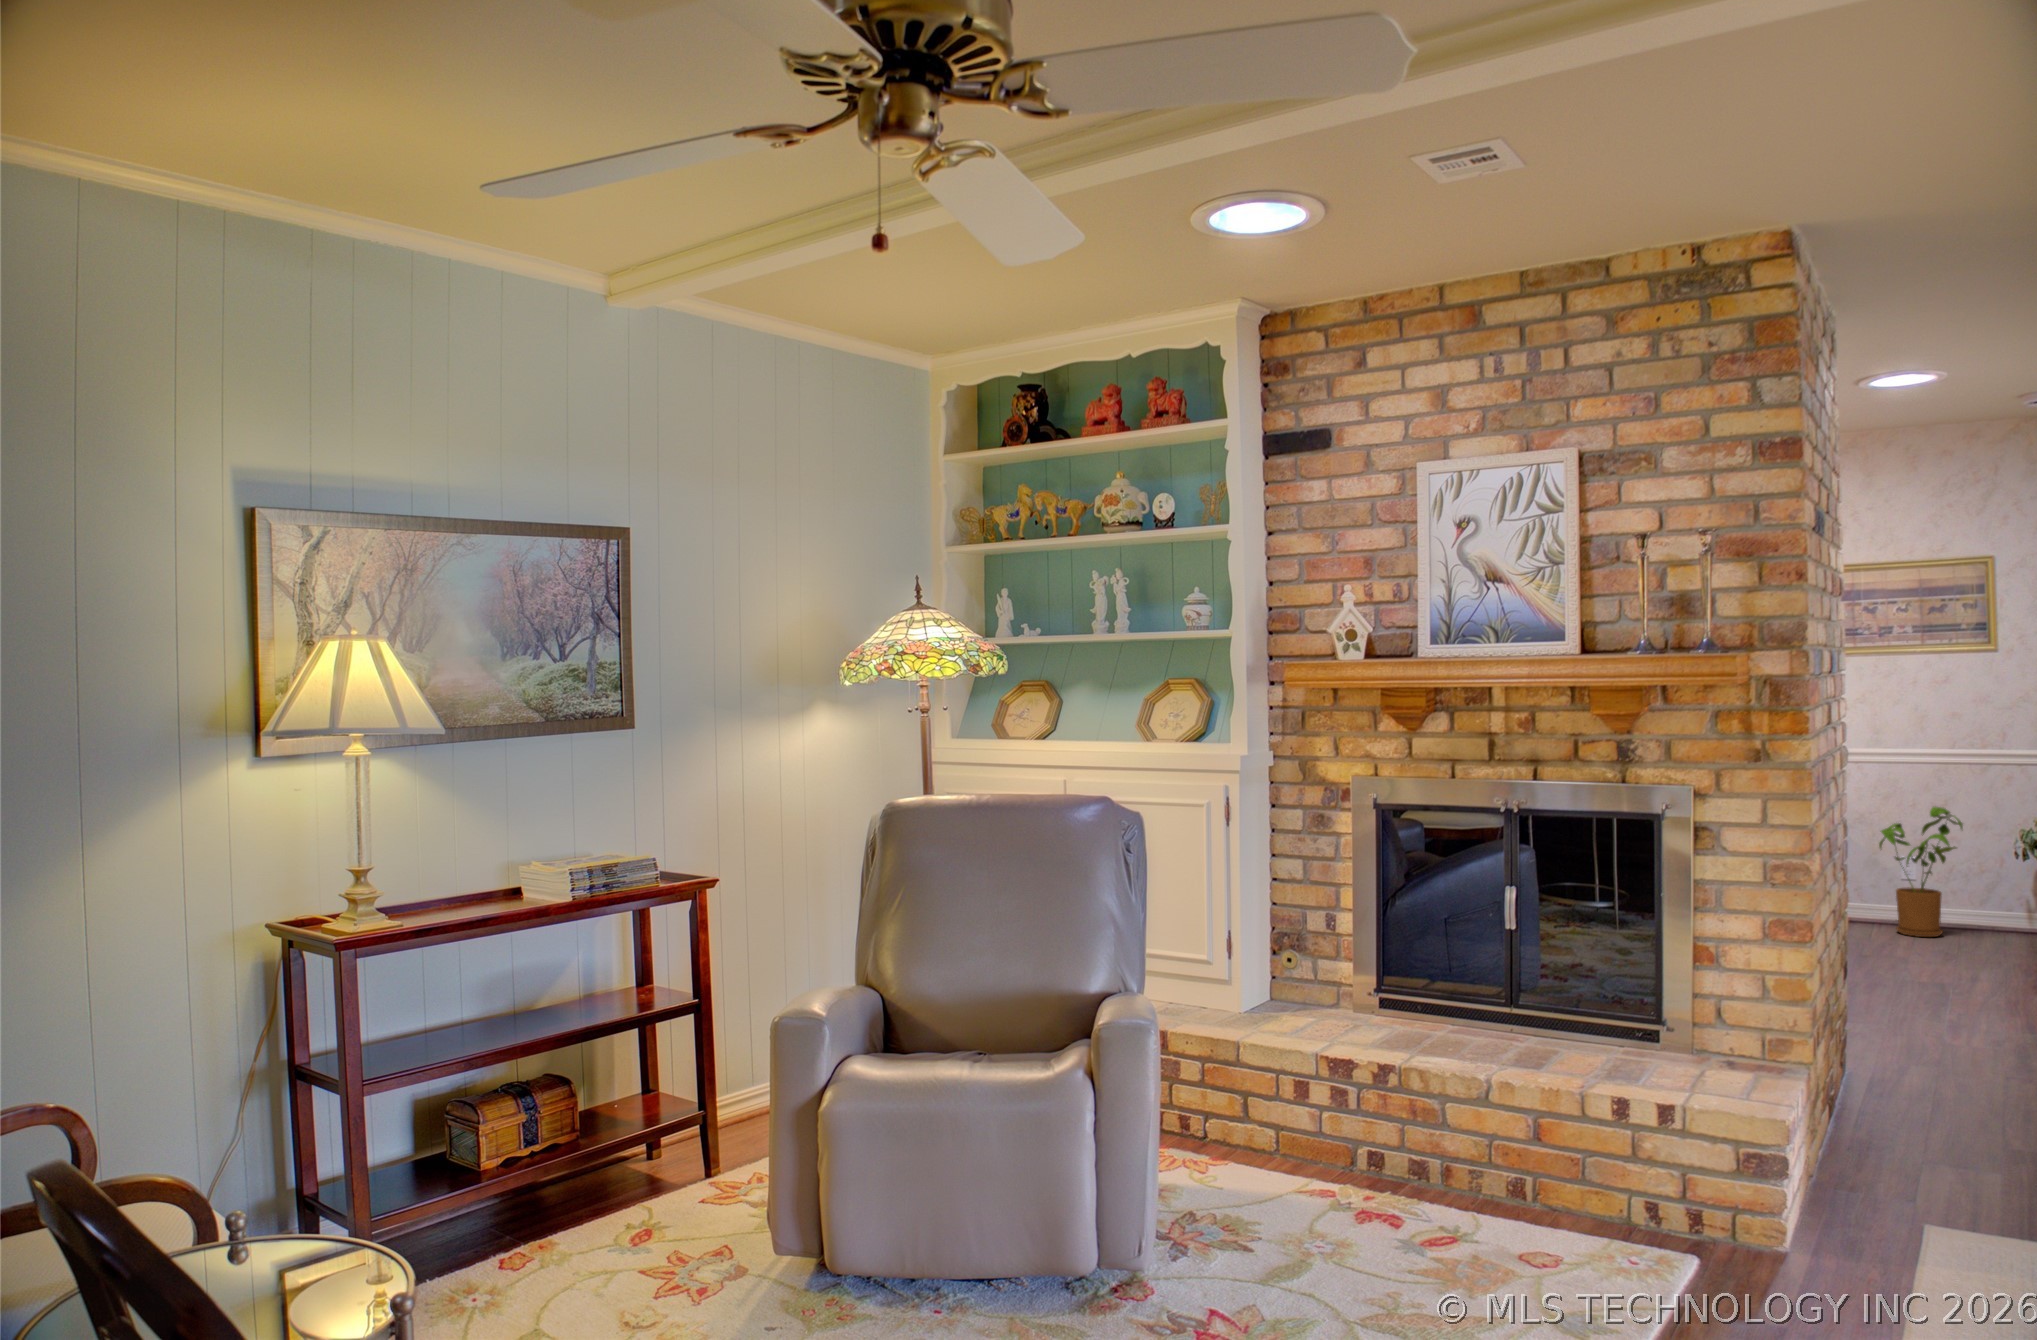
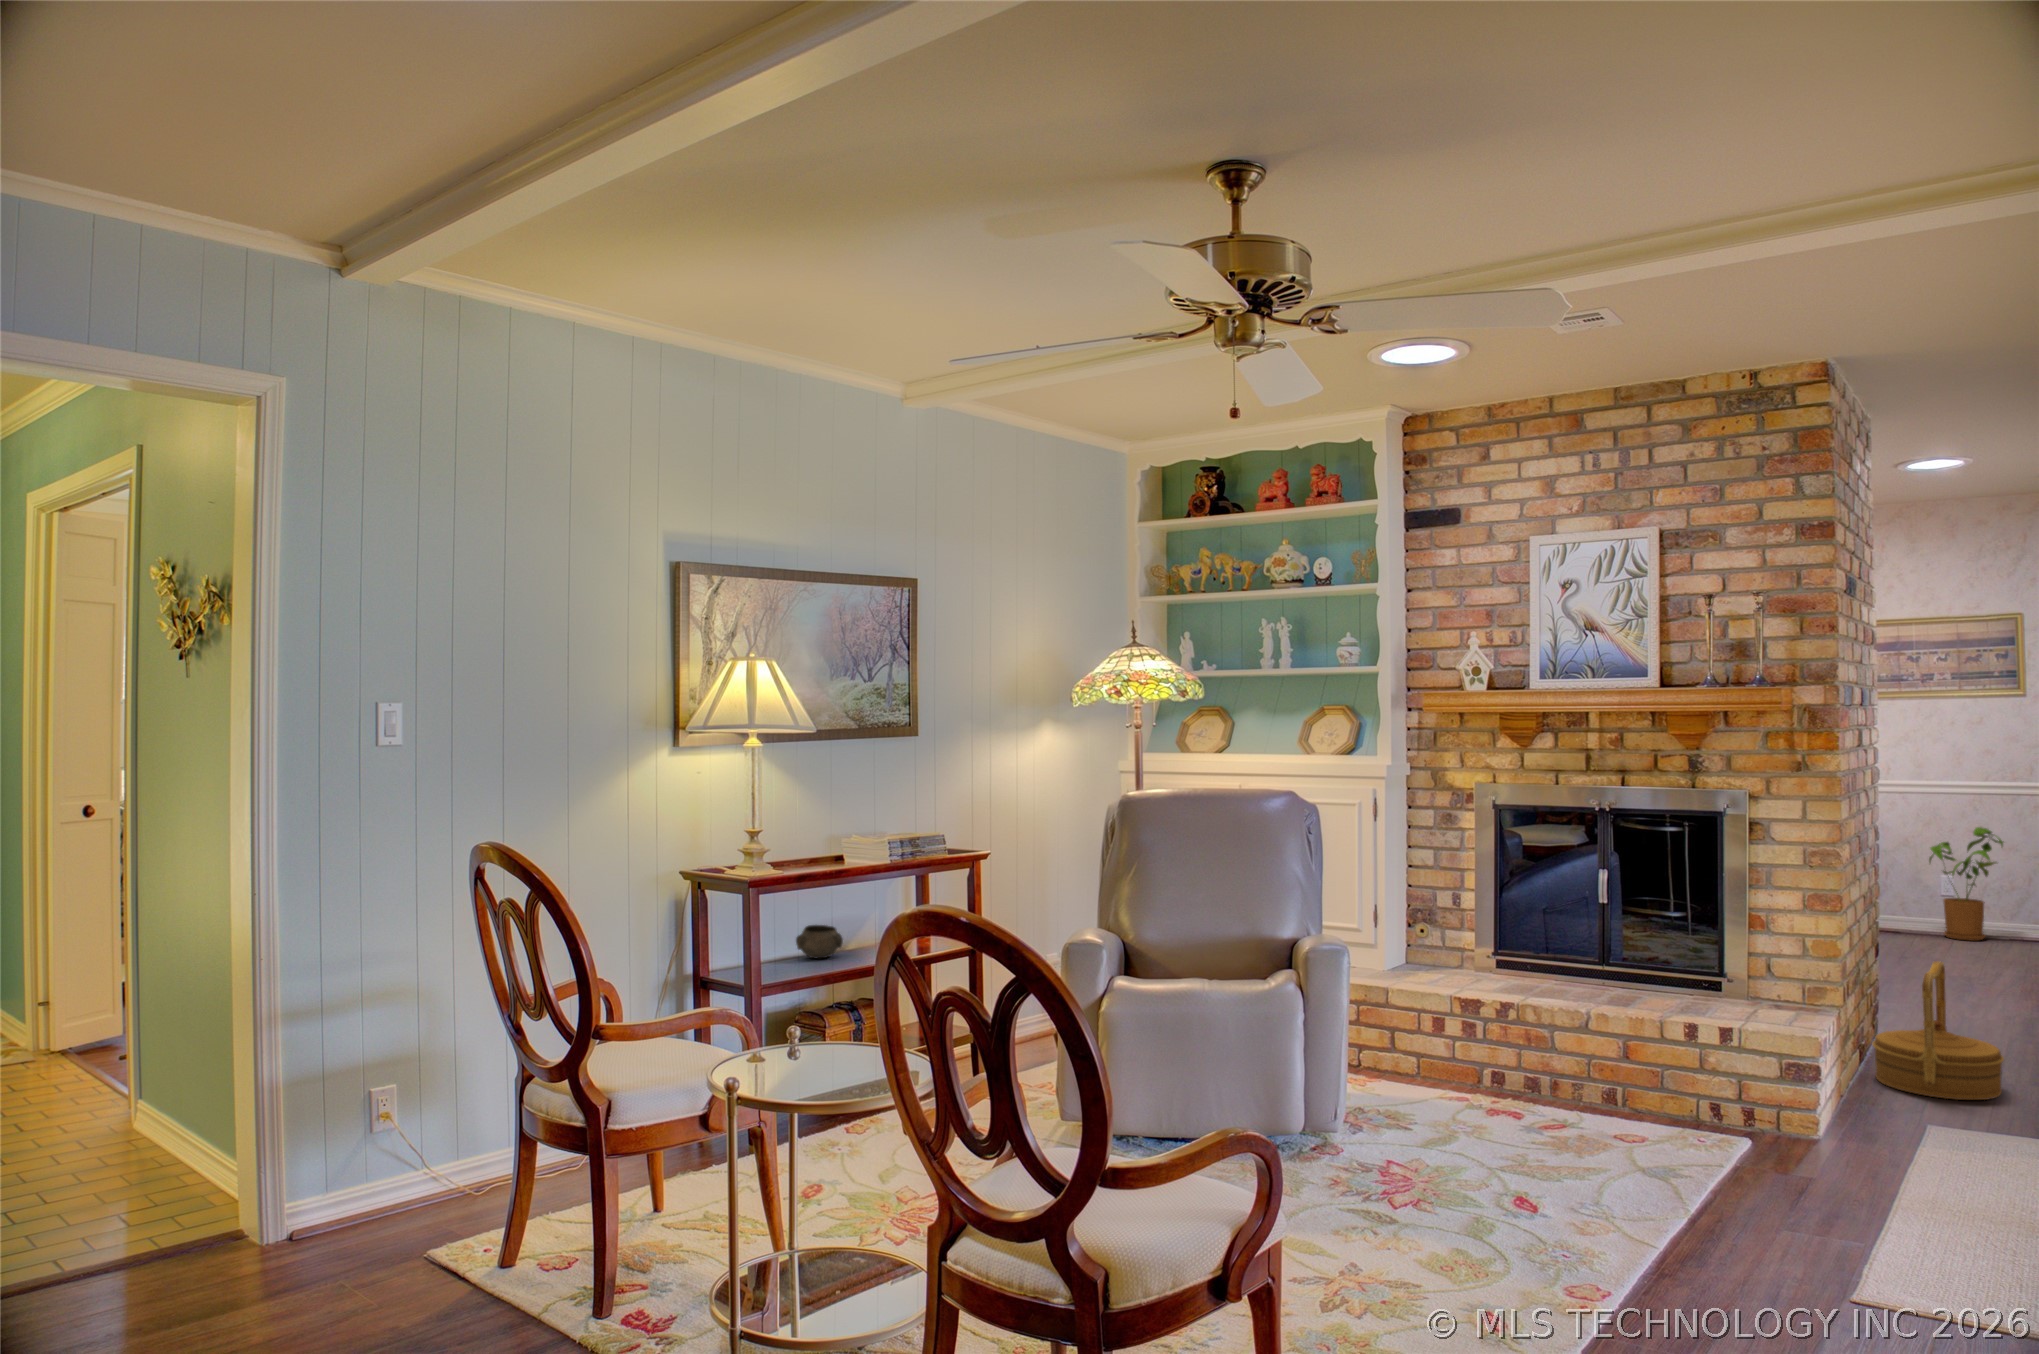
decorative bowl: none [414,995,484,1044] -> present [796,925,843,958]
woven basket: none [1842,996,2008,1181] -> present [1872,961,2004,1100]

